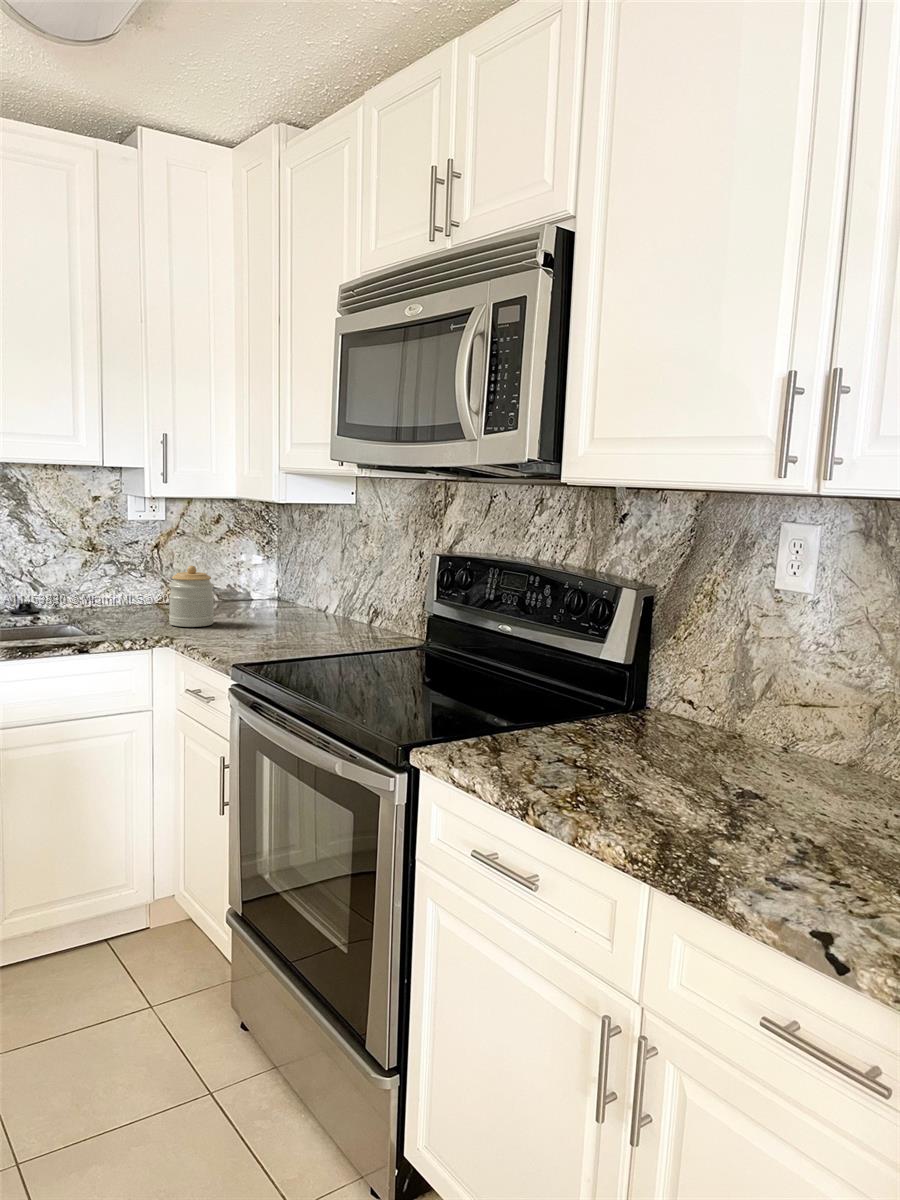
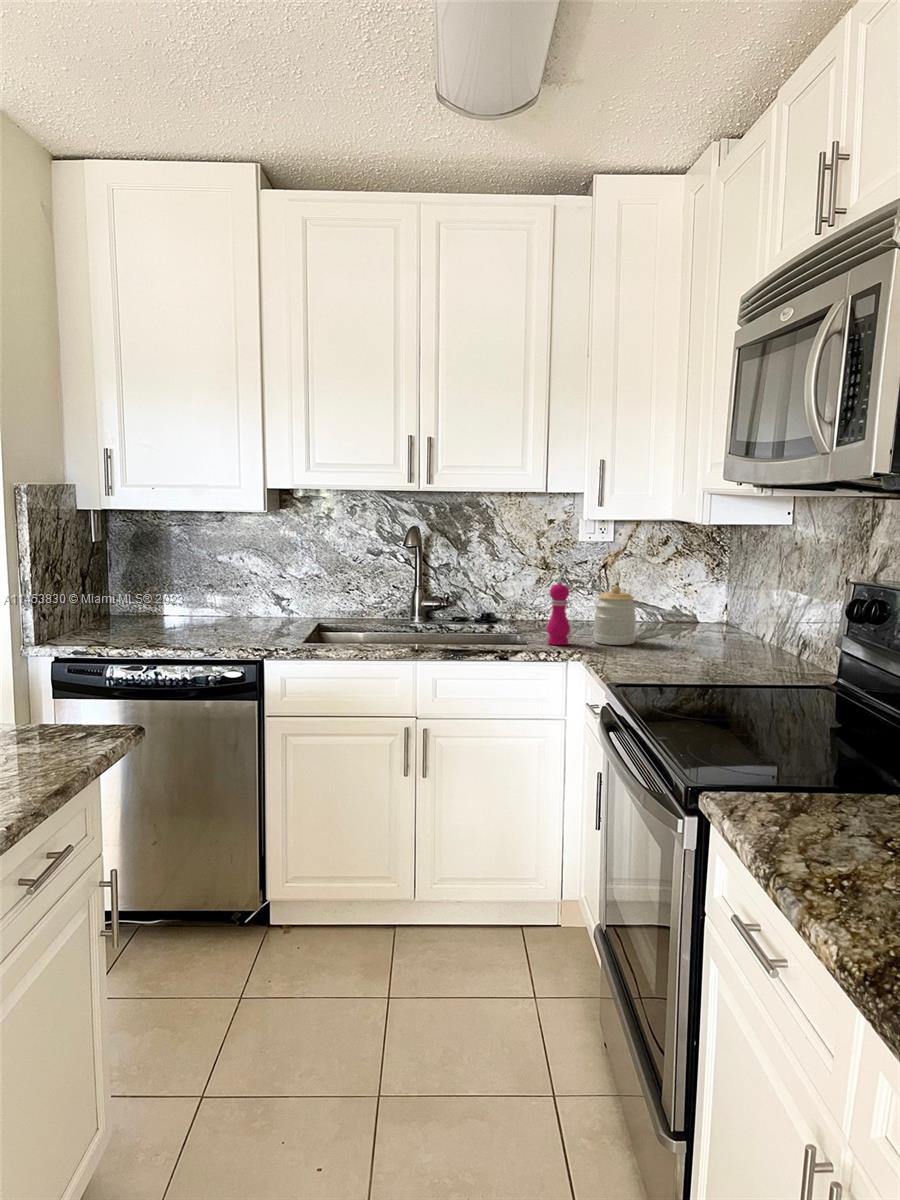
pepper mill: none [121,560,147,632] -> present [547,579,570,645]

